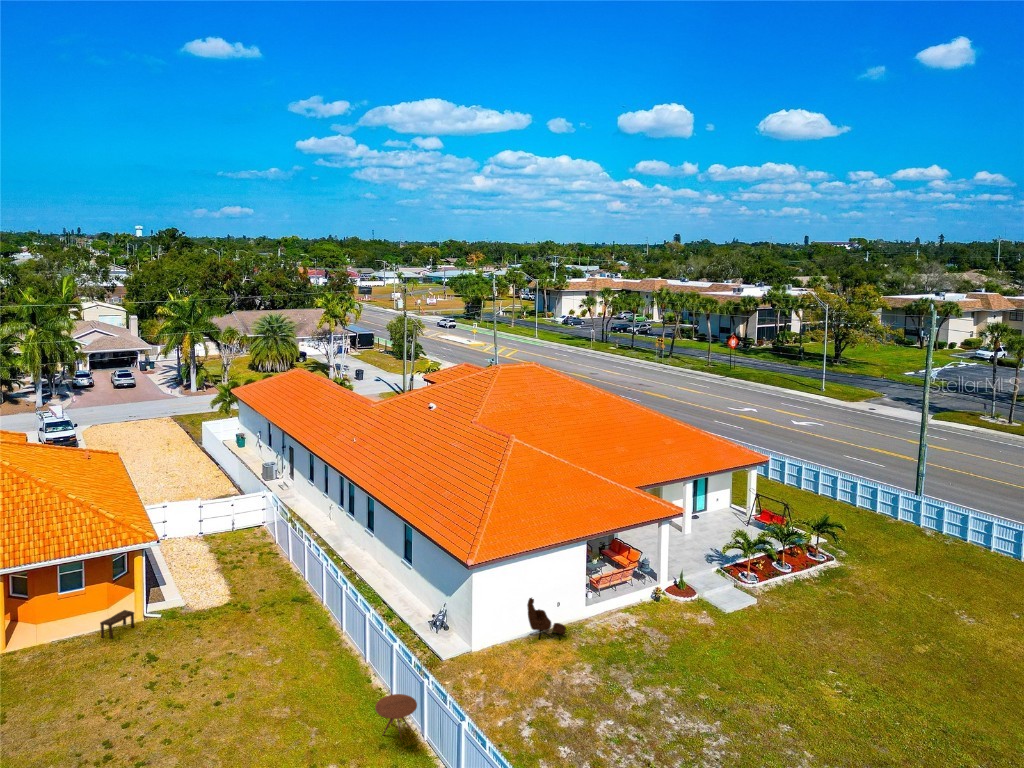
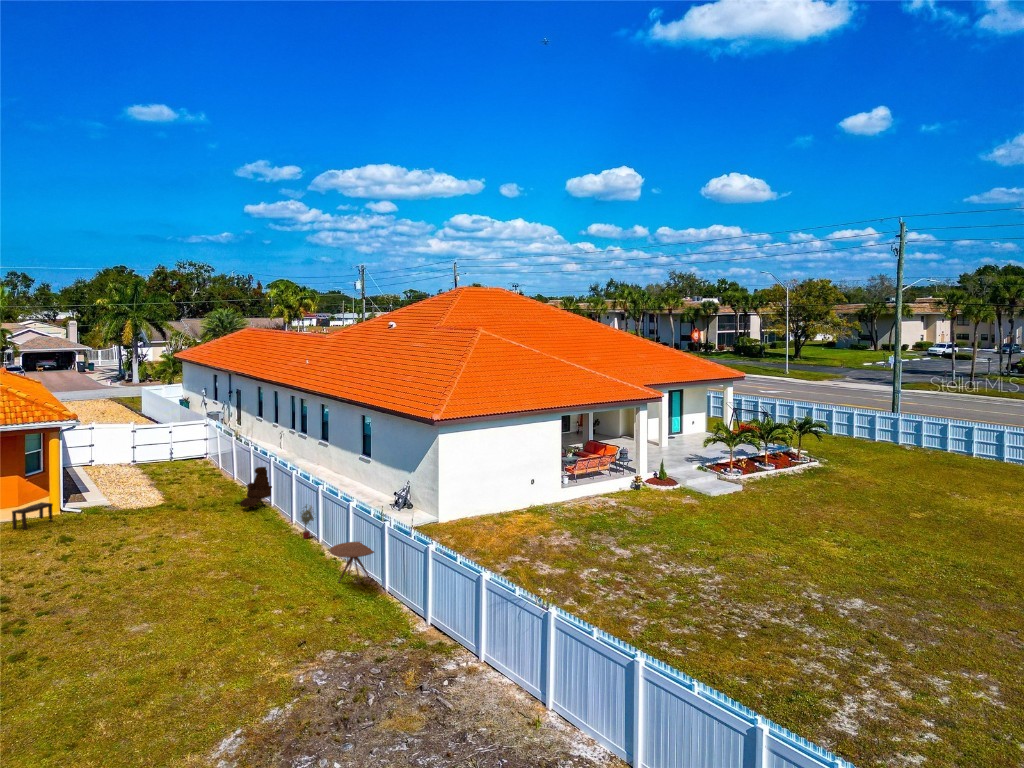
lounge chair: present [527,598,566,639] -> present [240,467,272,510]
potted tree: none [349,635,367,665] -> present [301,505,314,539]

